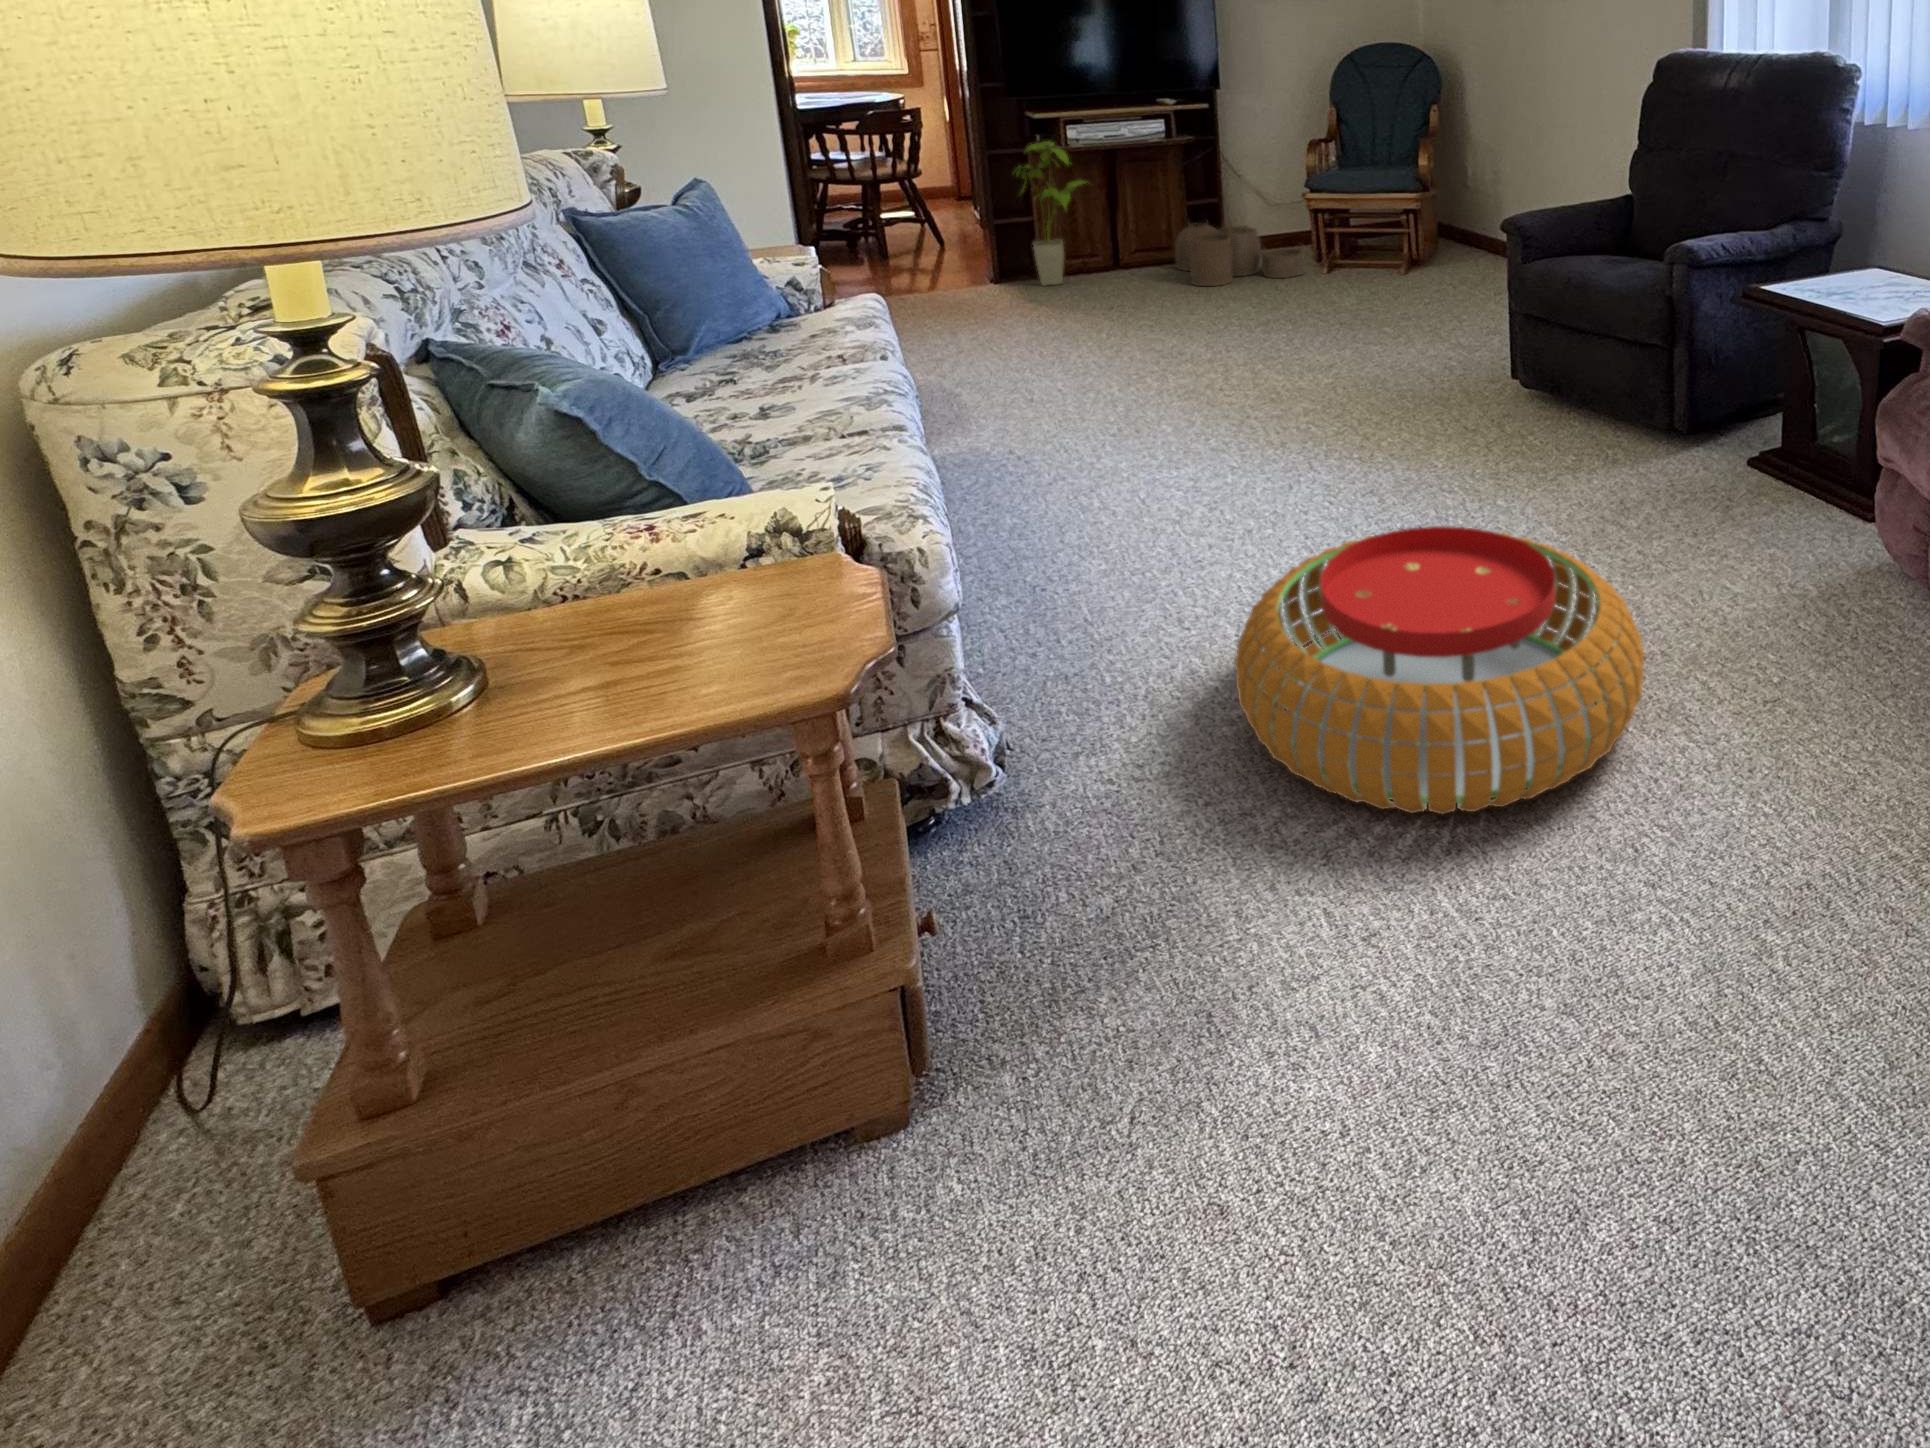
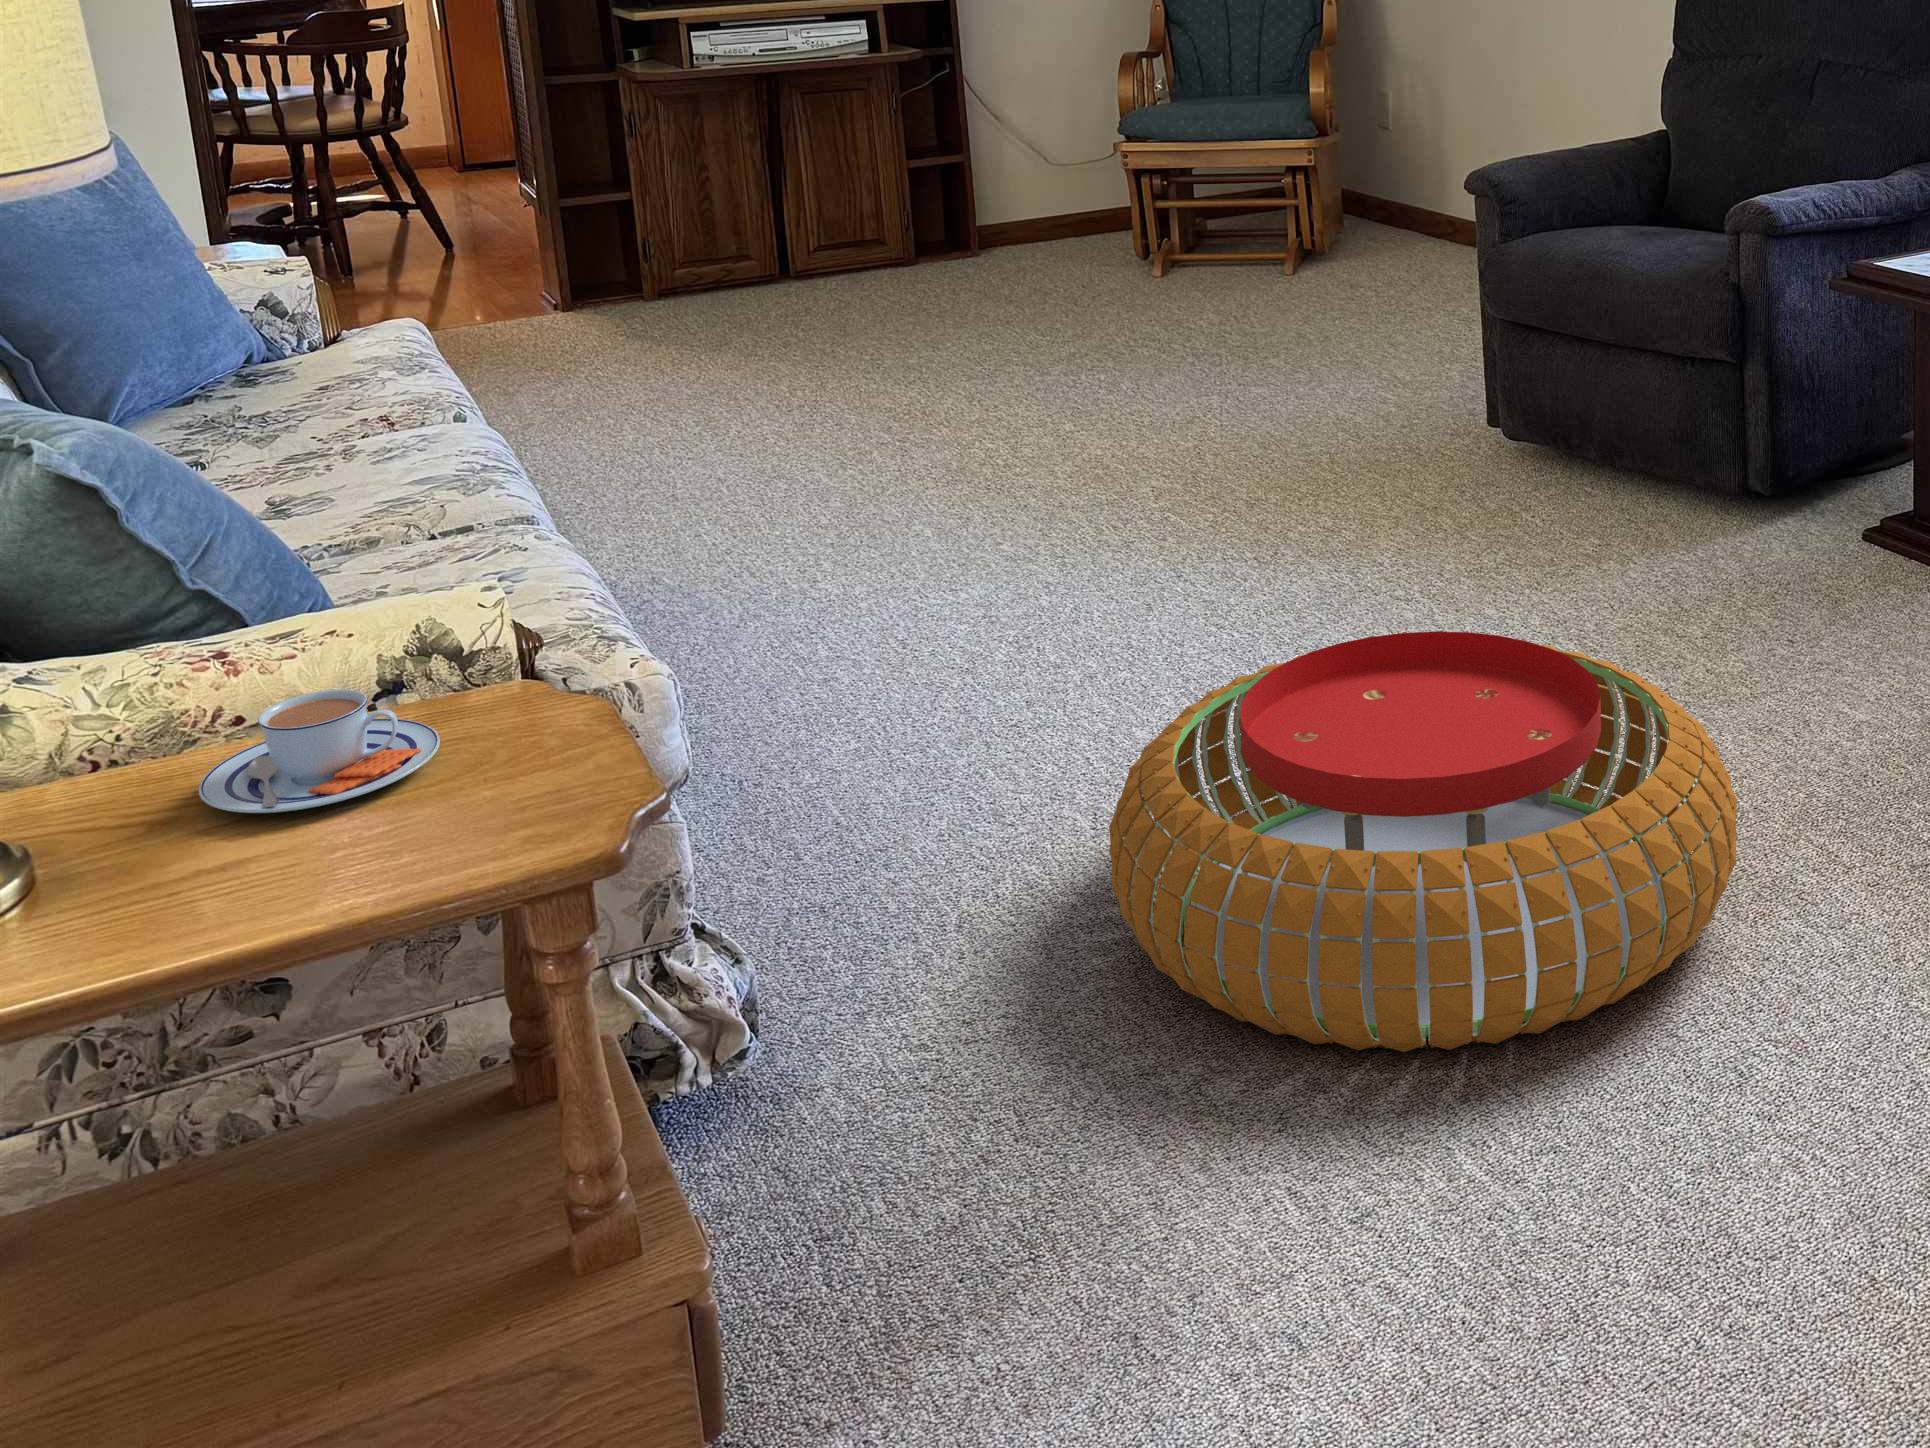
house plant: present [1016,141,1085,286] -> none [604,56,749,306]
woven basket: present [1175,223,1304,286] -> none [893,185,1121,298]
teacup: none [604,563,764,648] -> present [199,689,440,813]

